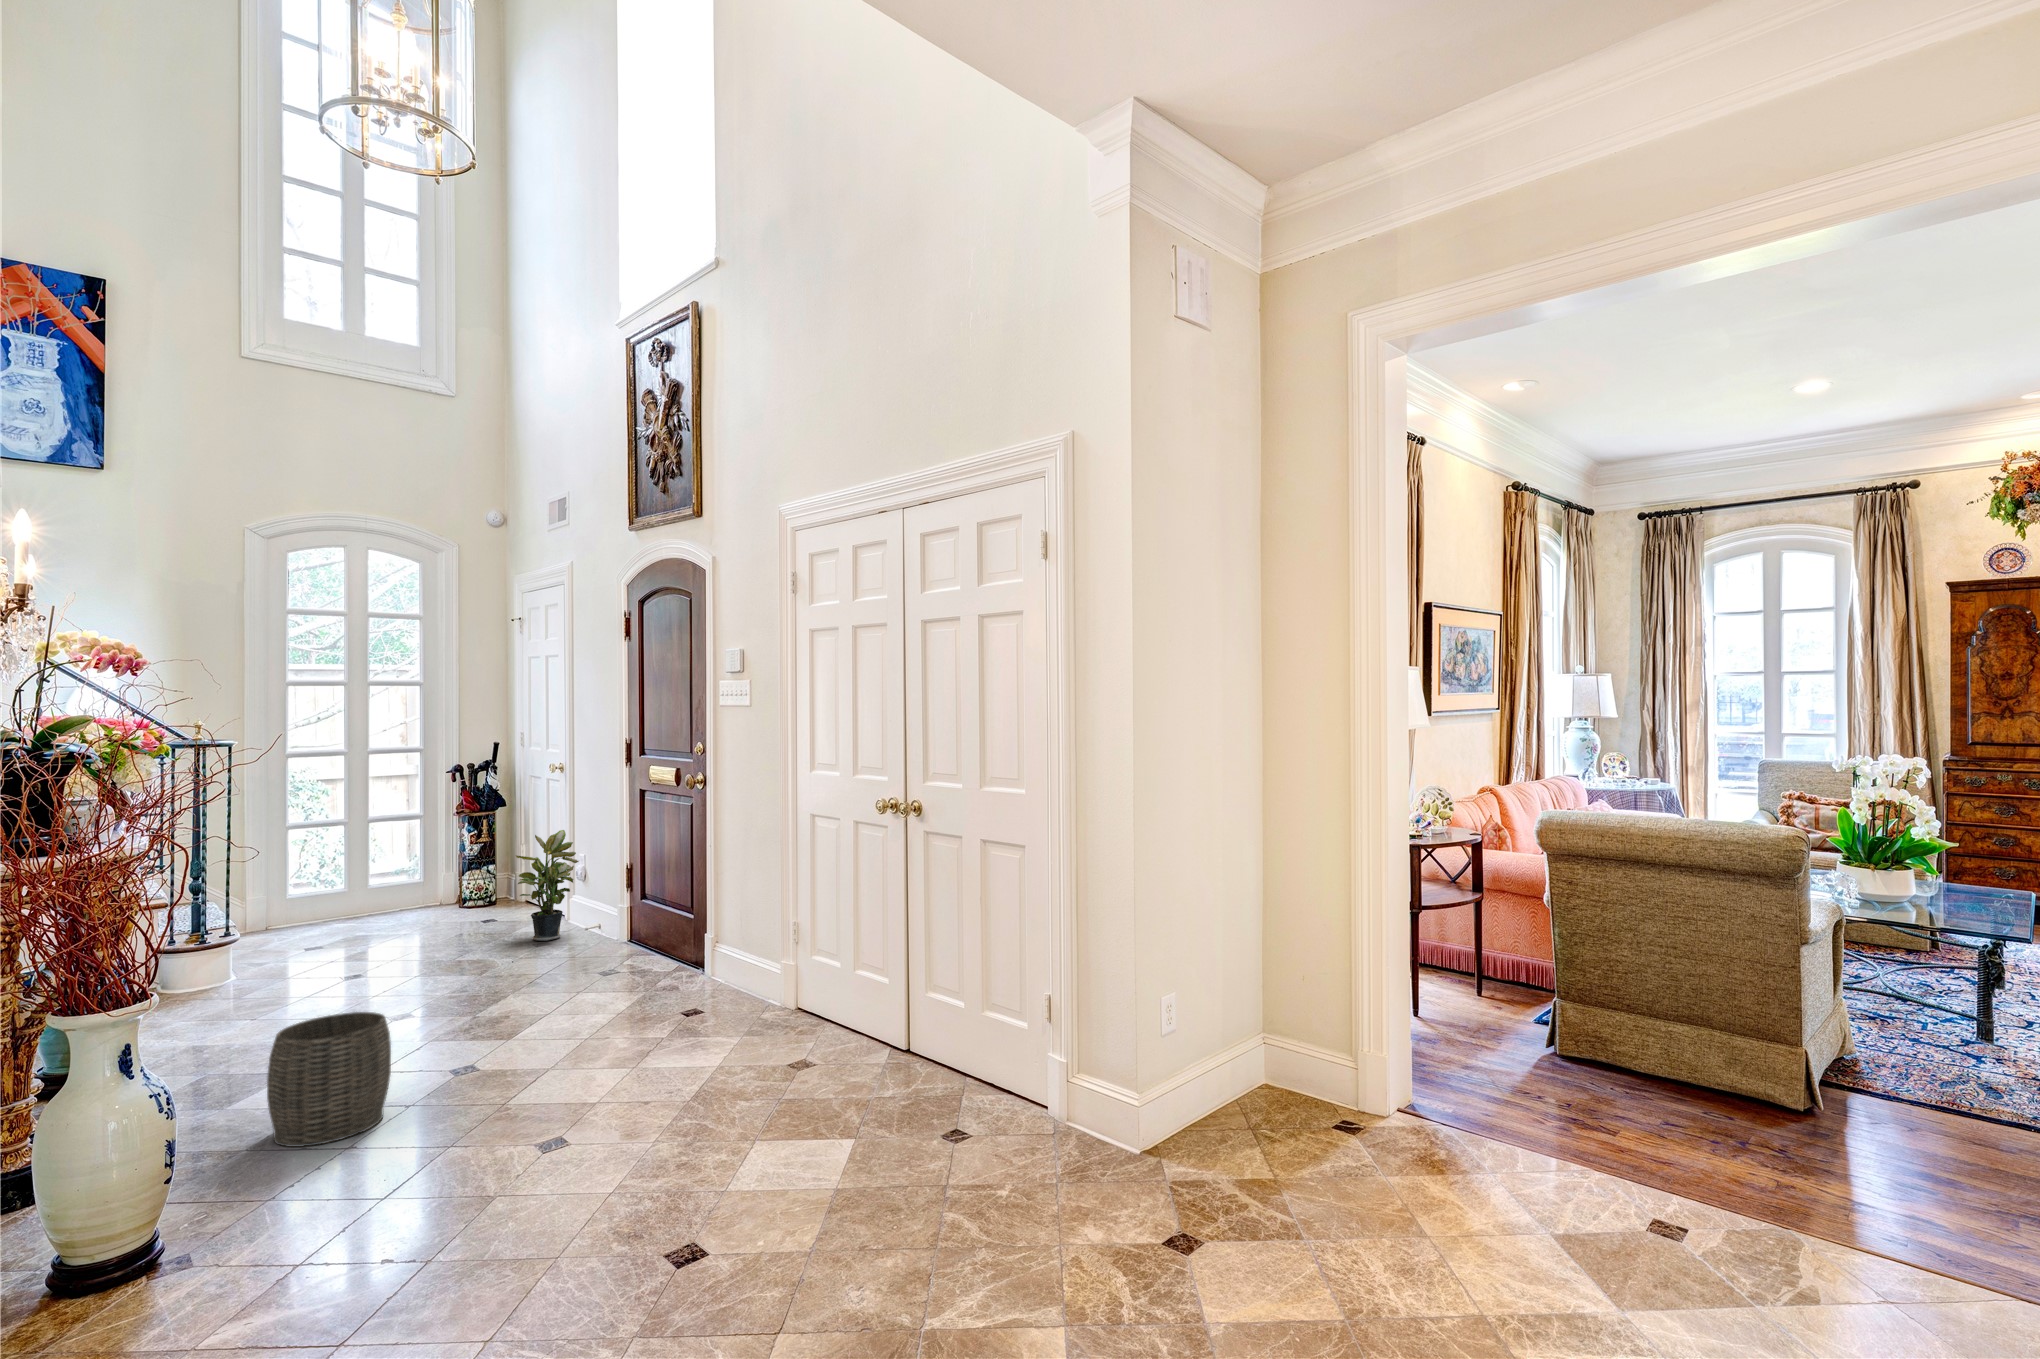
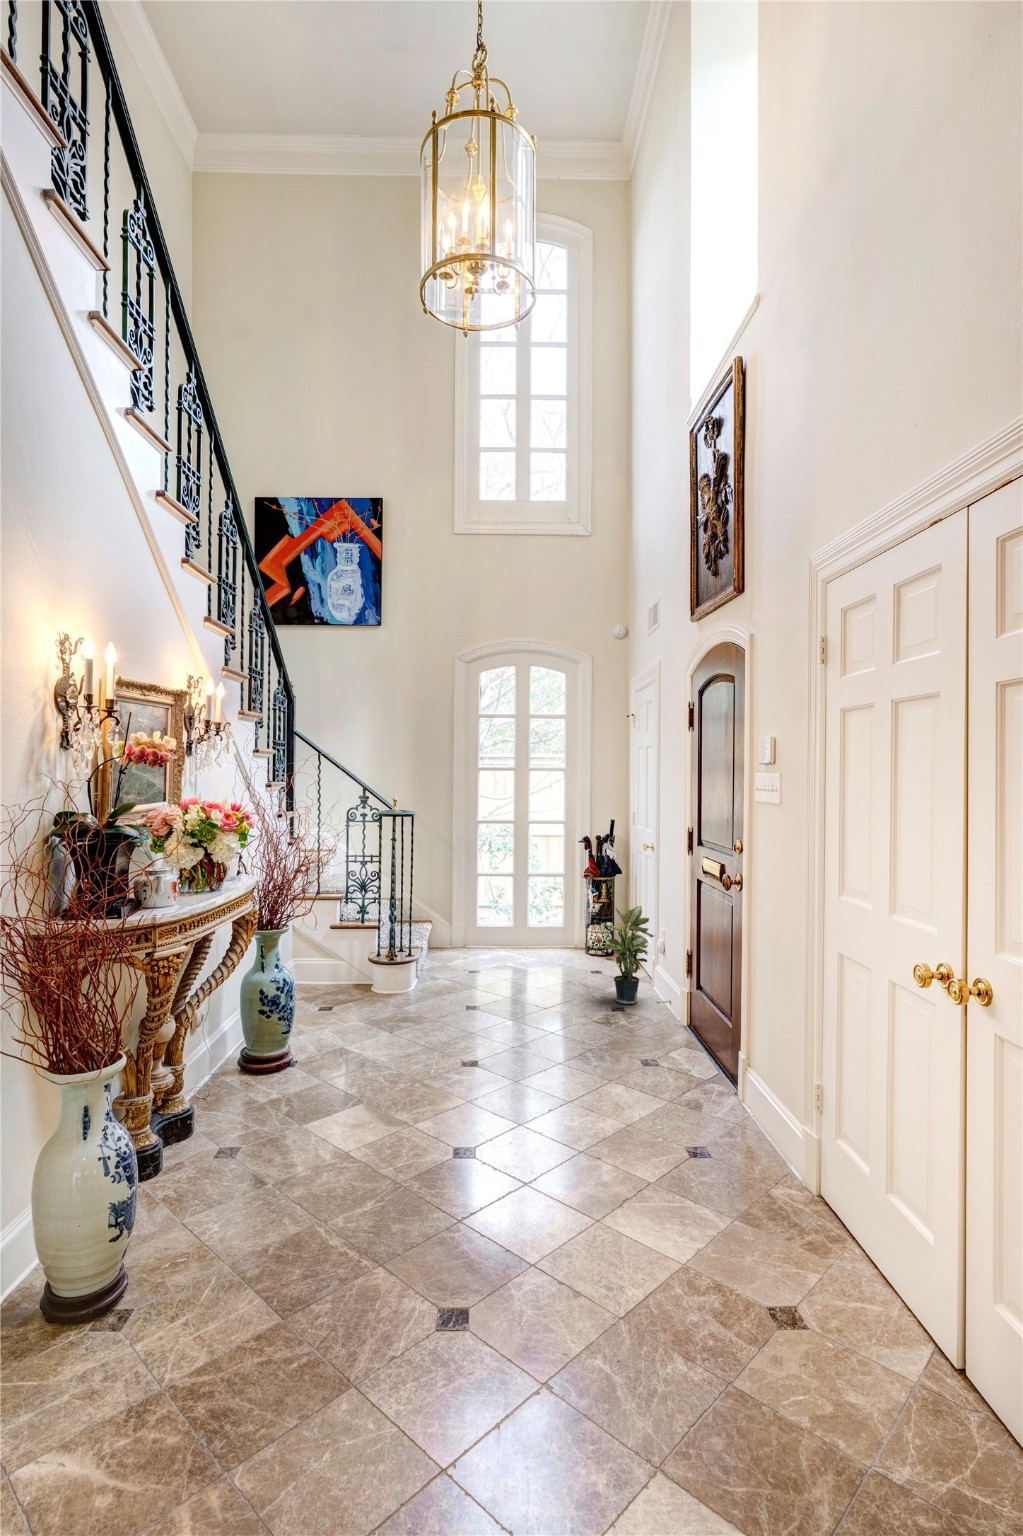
woven basket: present [267,1012,391,1147] -> none [291,1073,387,1206]

